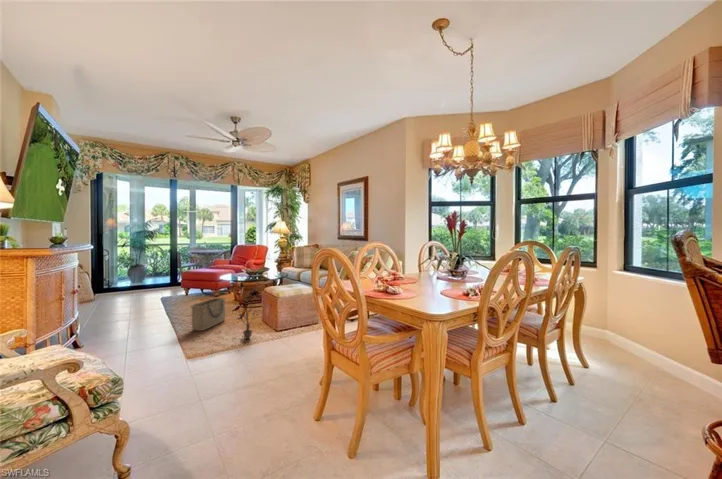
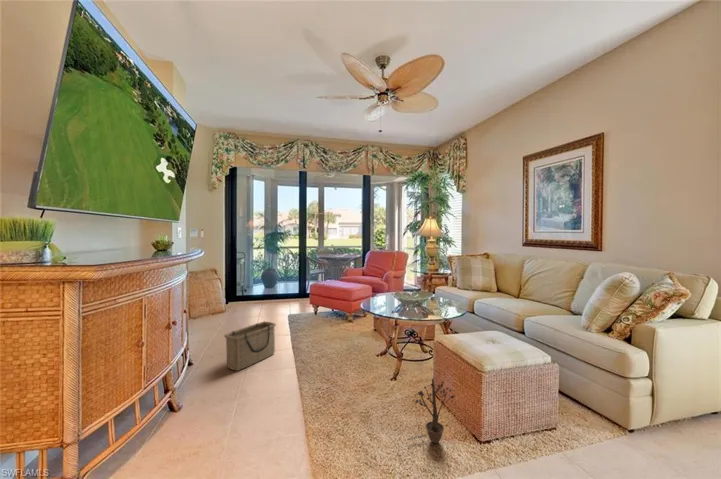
basket: present [191,298,226,331] -> present [225,322,276,370]

